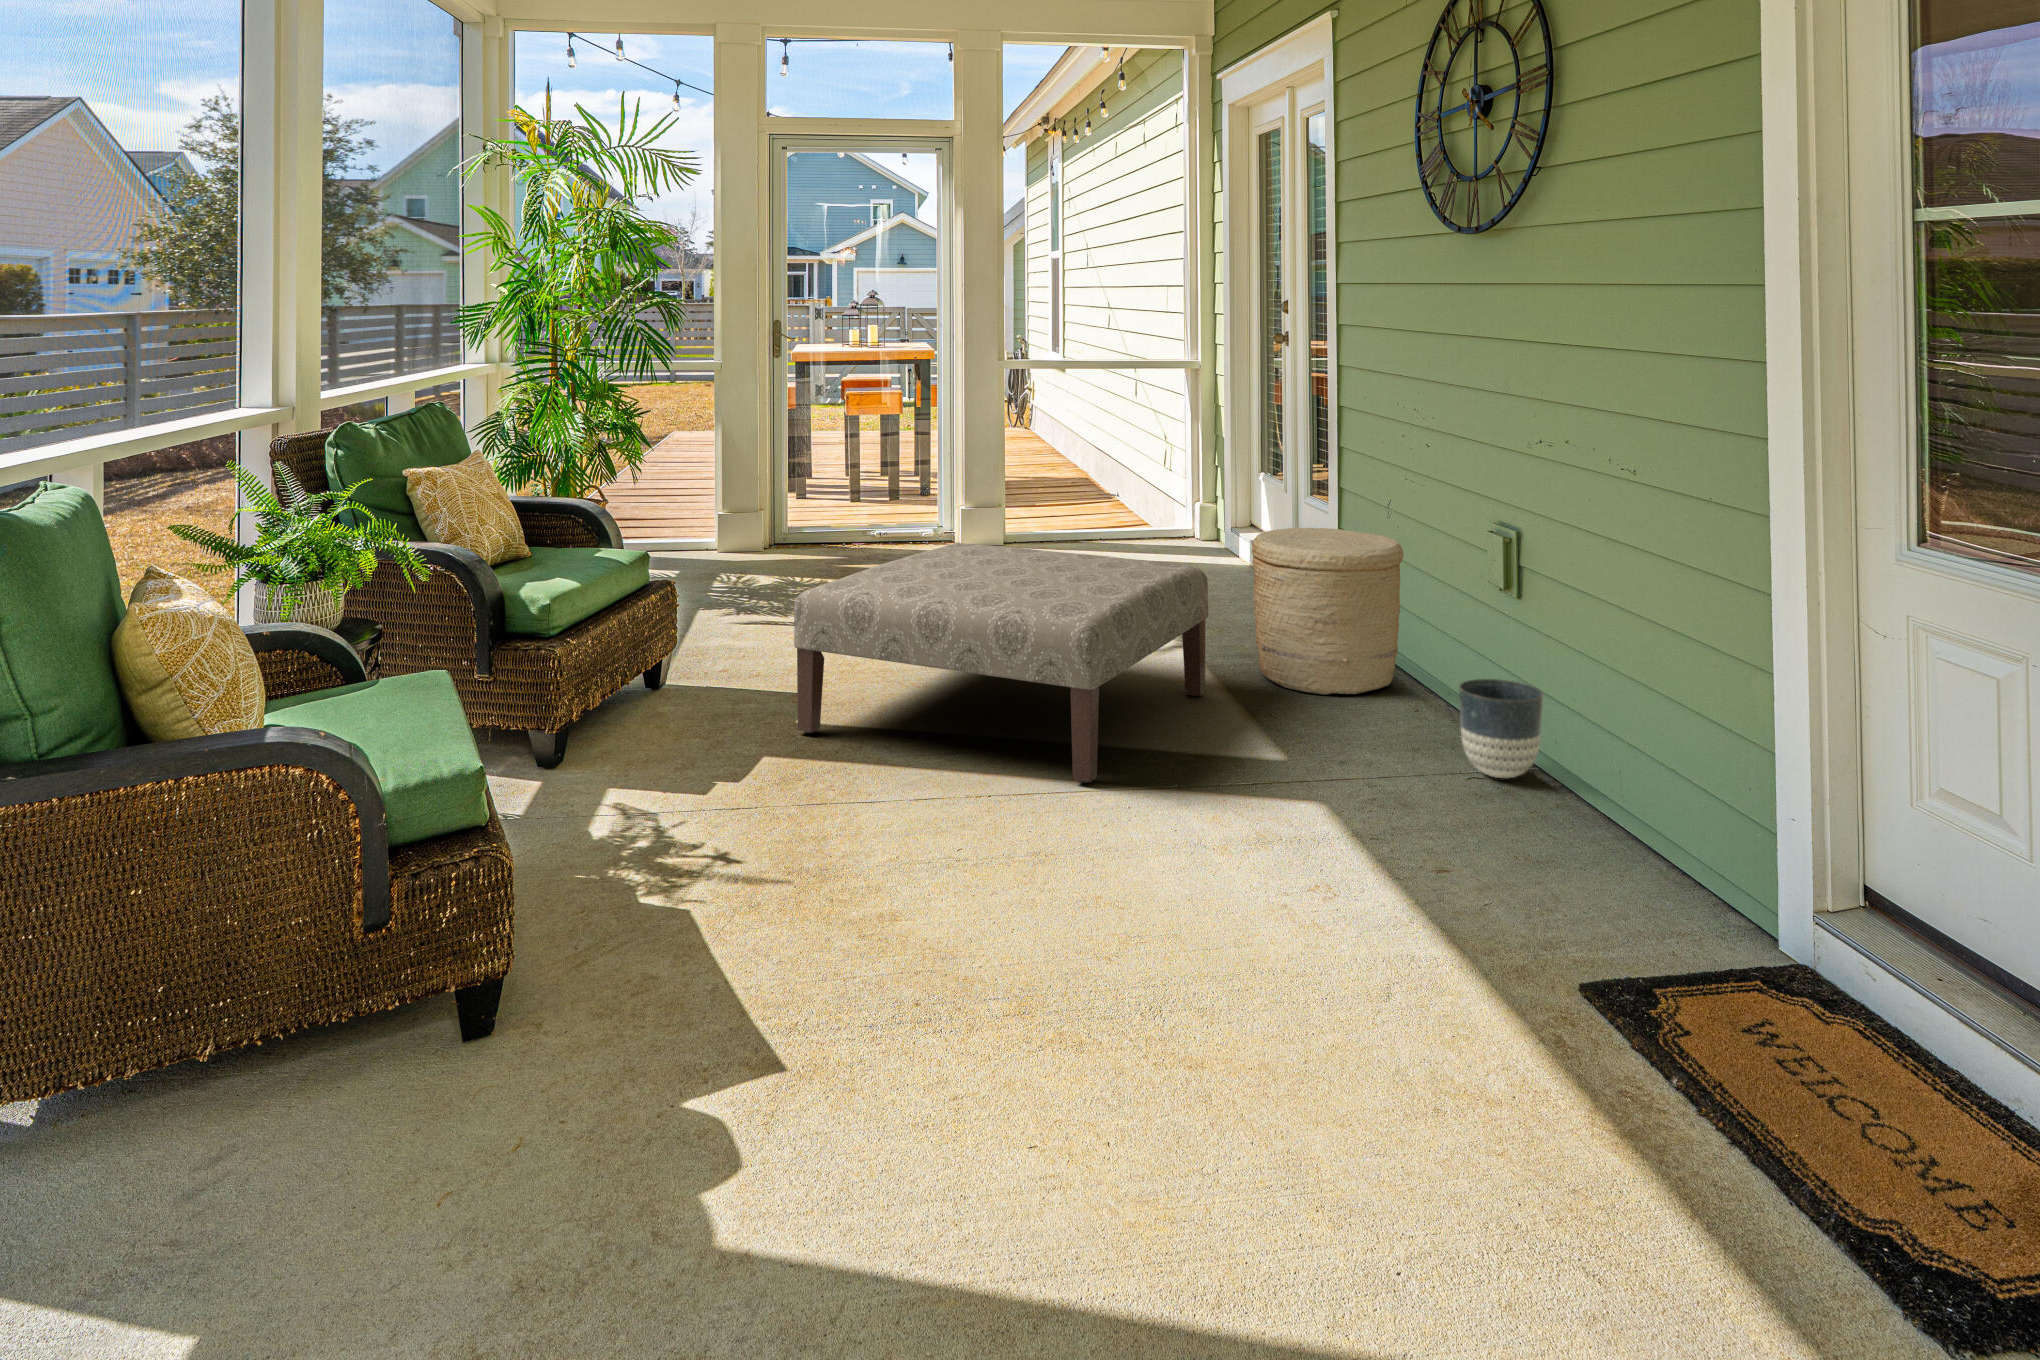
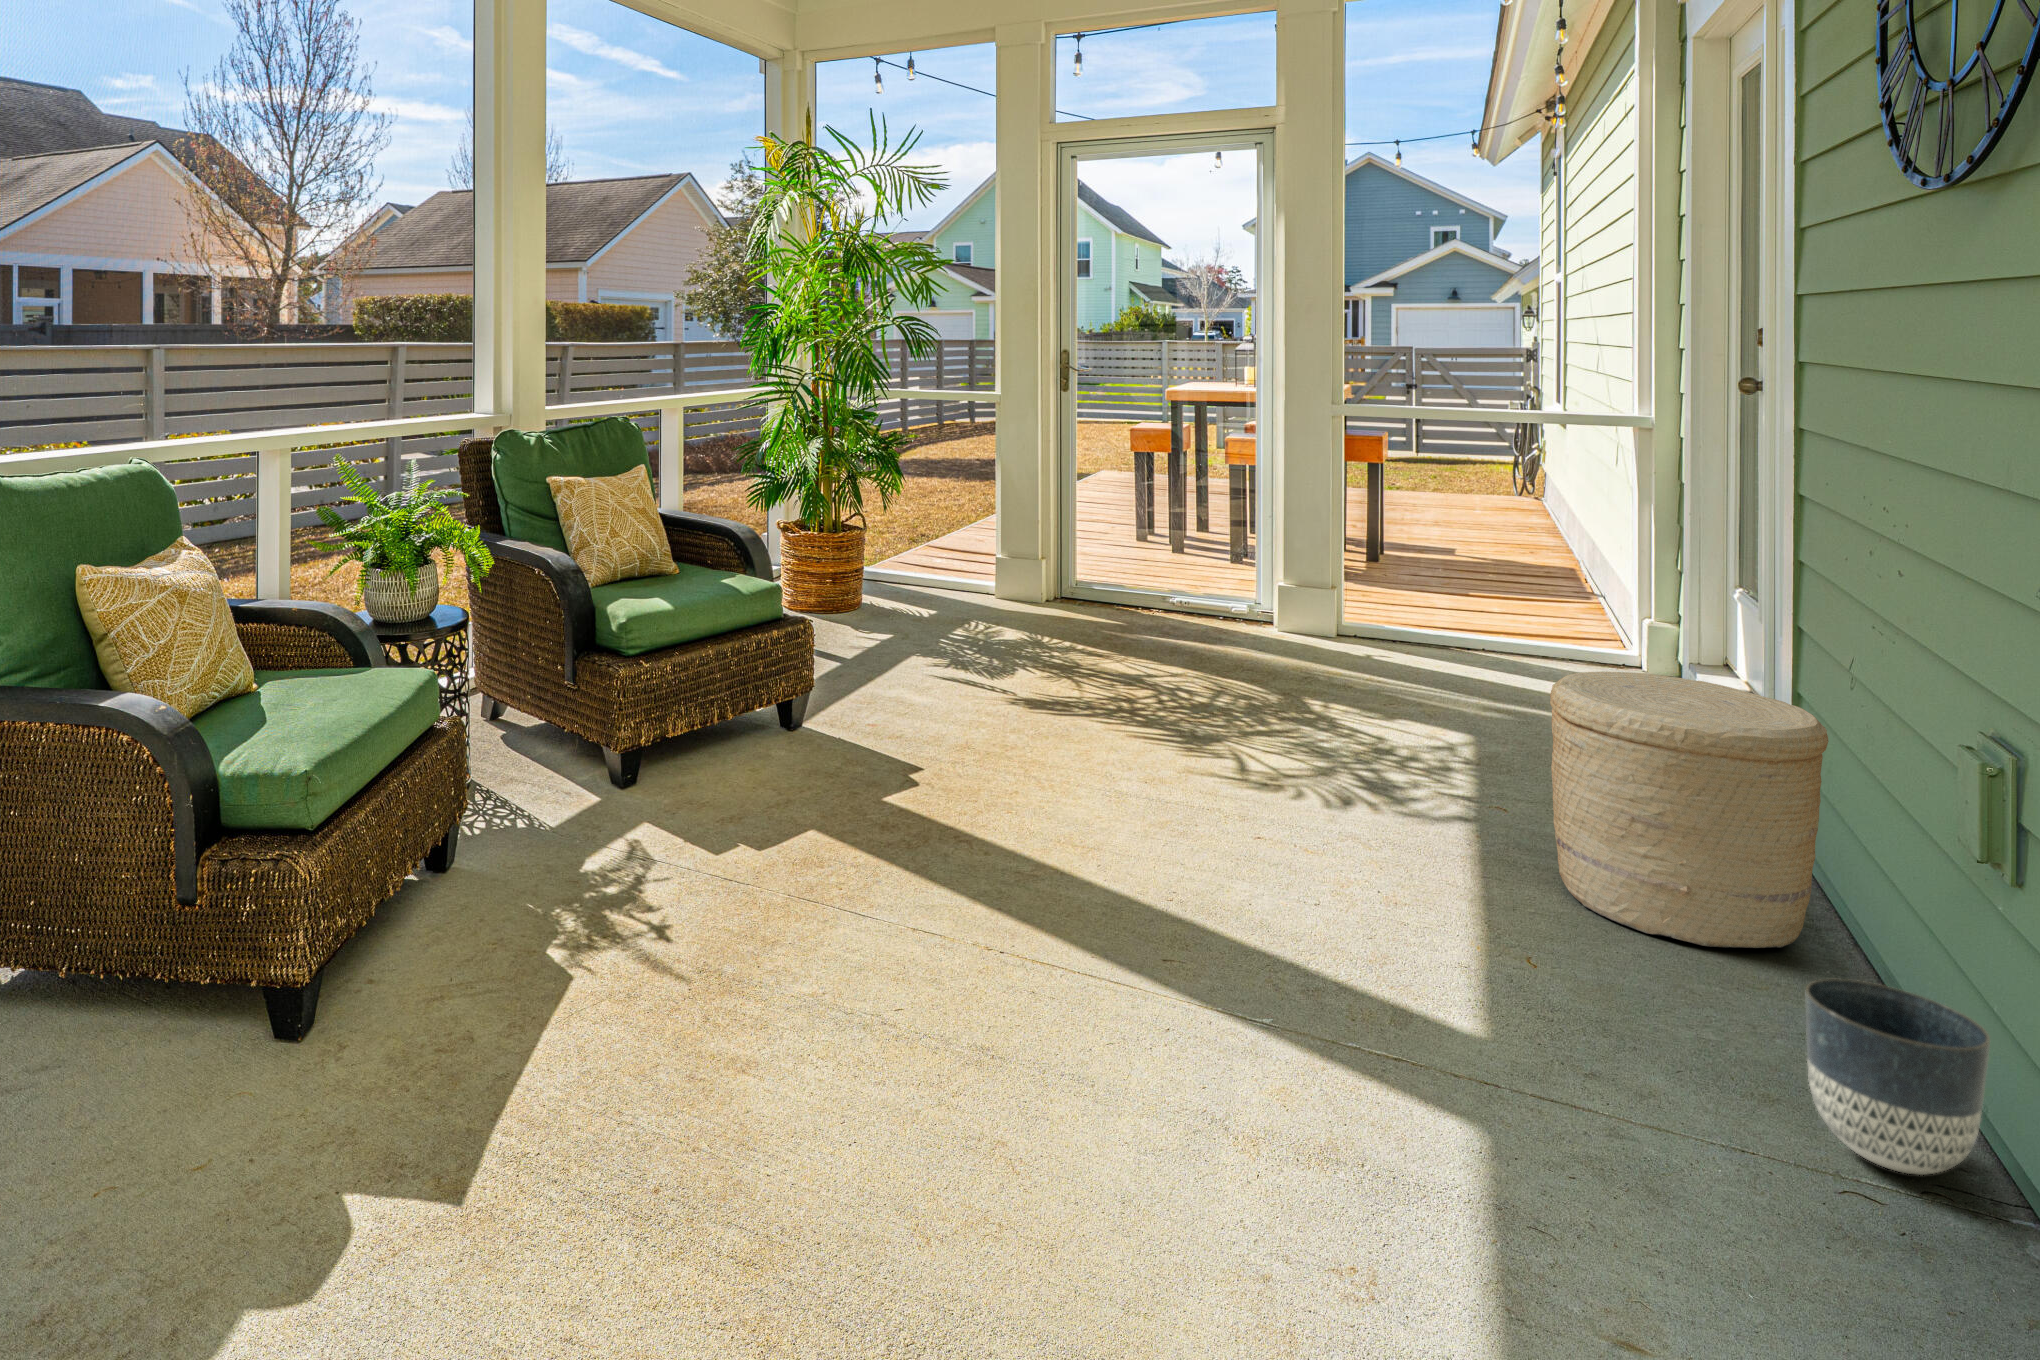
ottoman: present [794,543,1208,783] -> none [871,623,1451,964]

